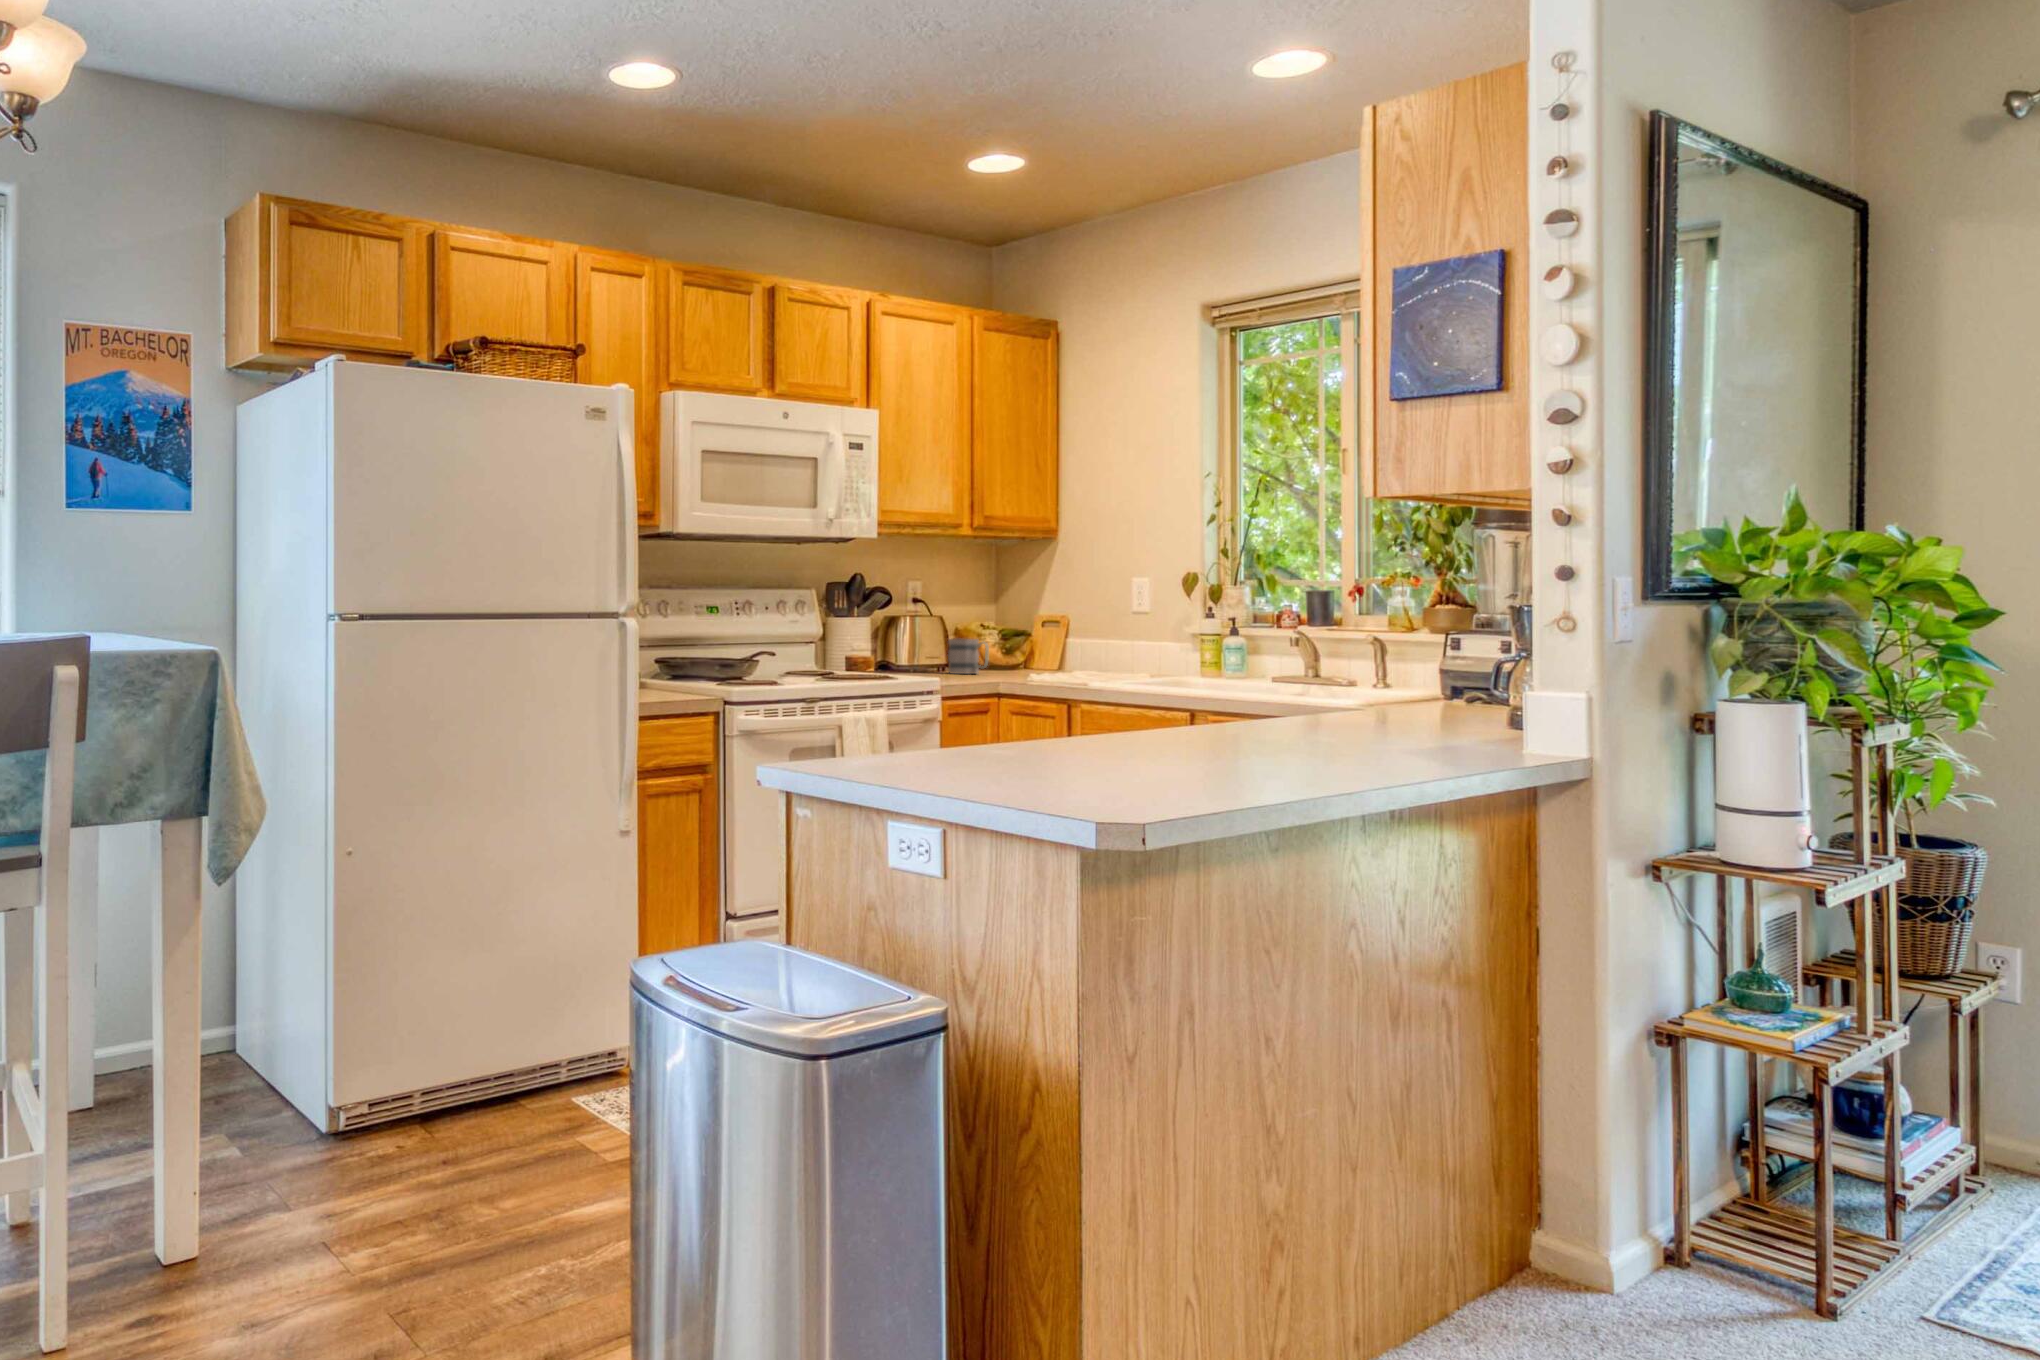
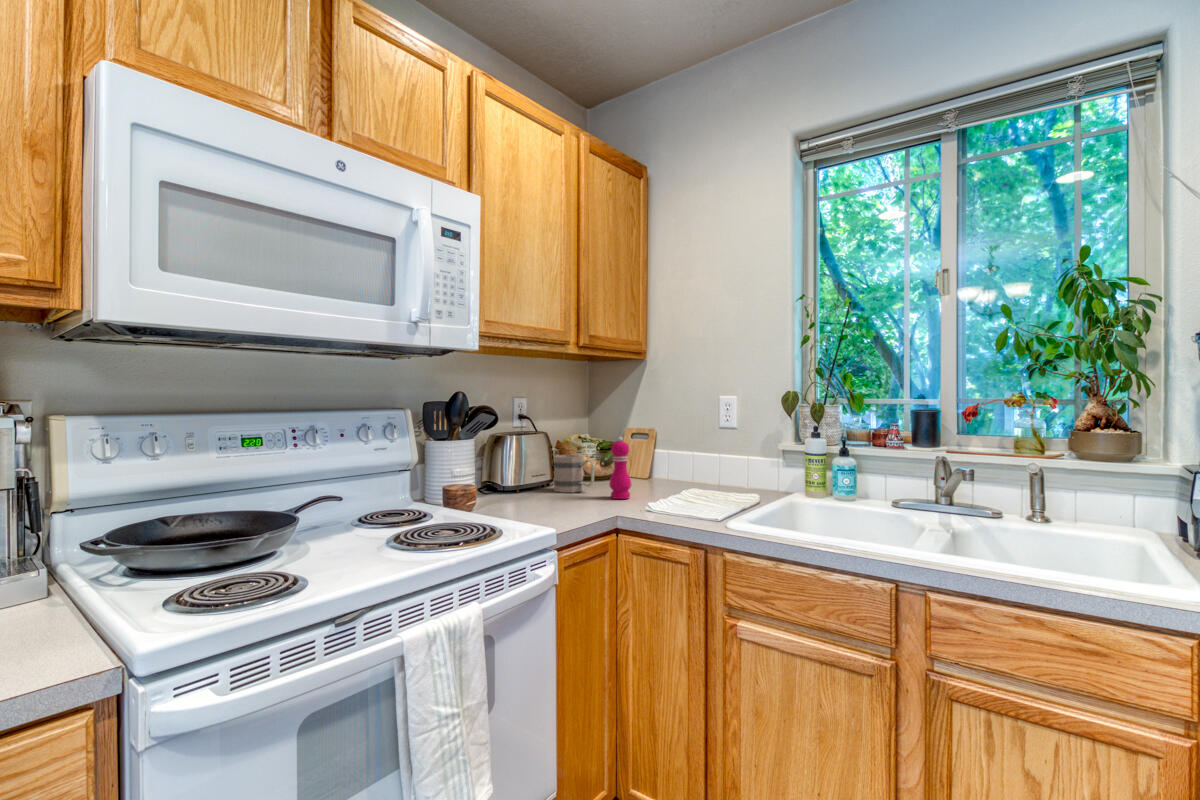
pepper mill: none [1000,617,1022,677] -> present [609,437,632,499]

